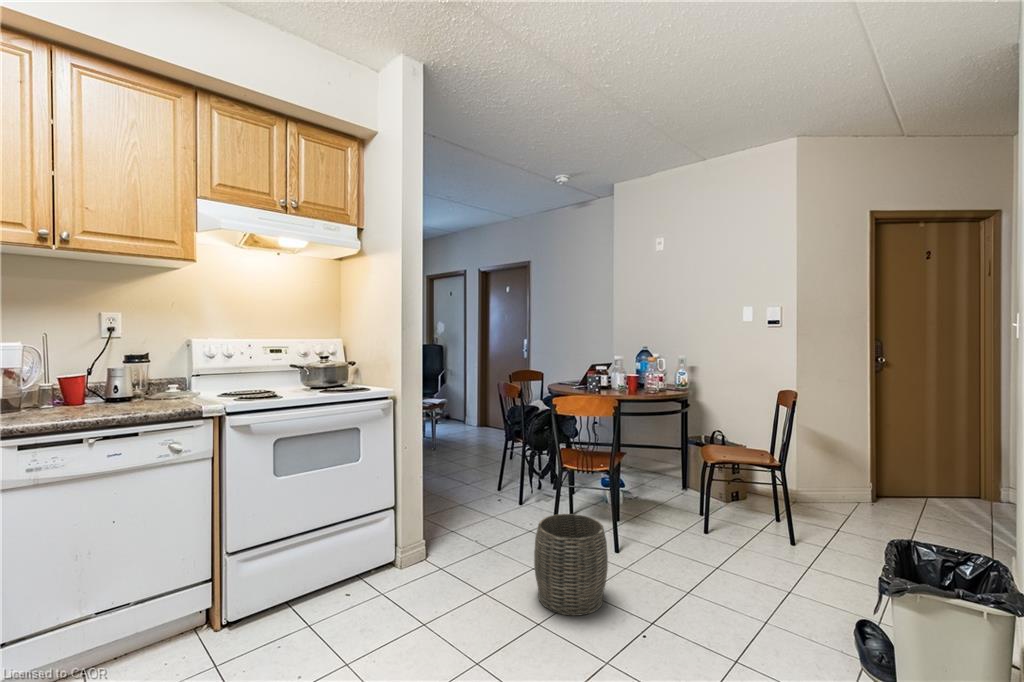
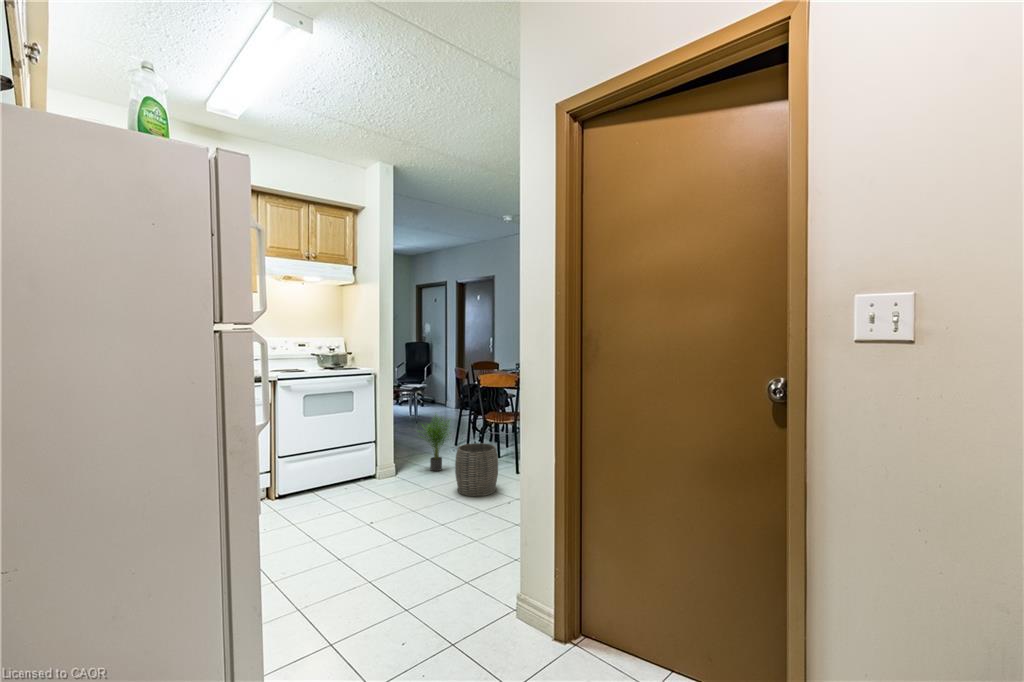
potted plant: none [453,454,514,550] -> present [422,415,448,471]

